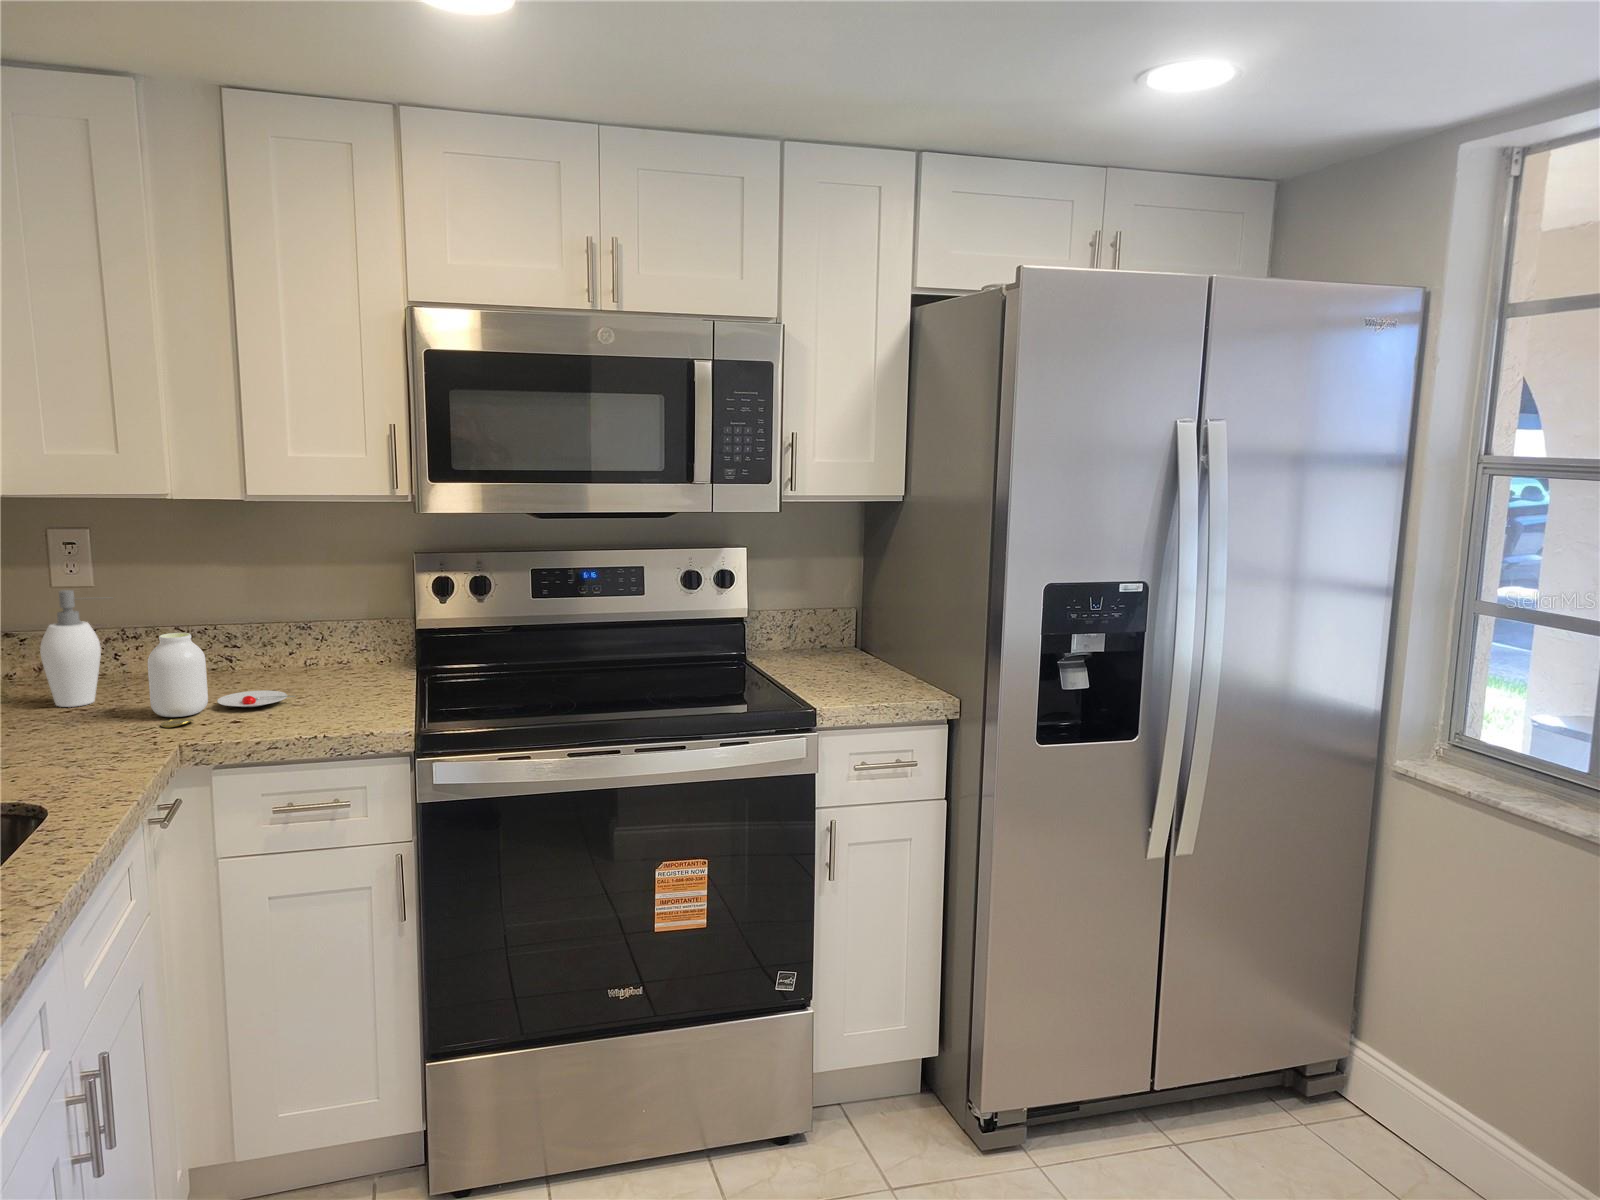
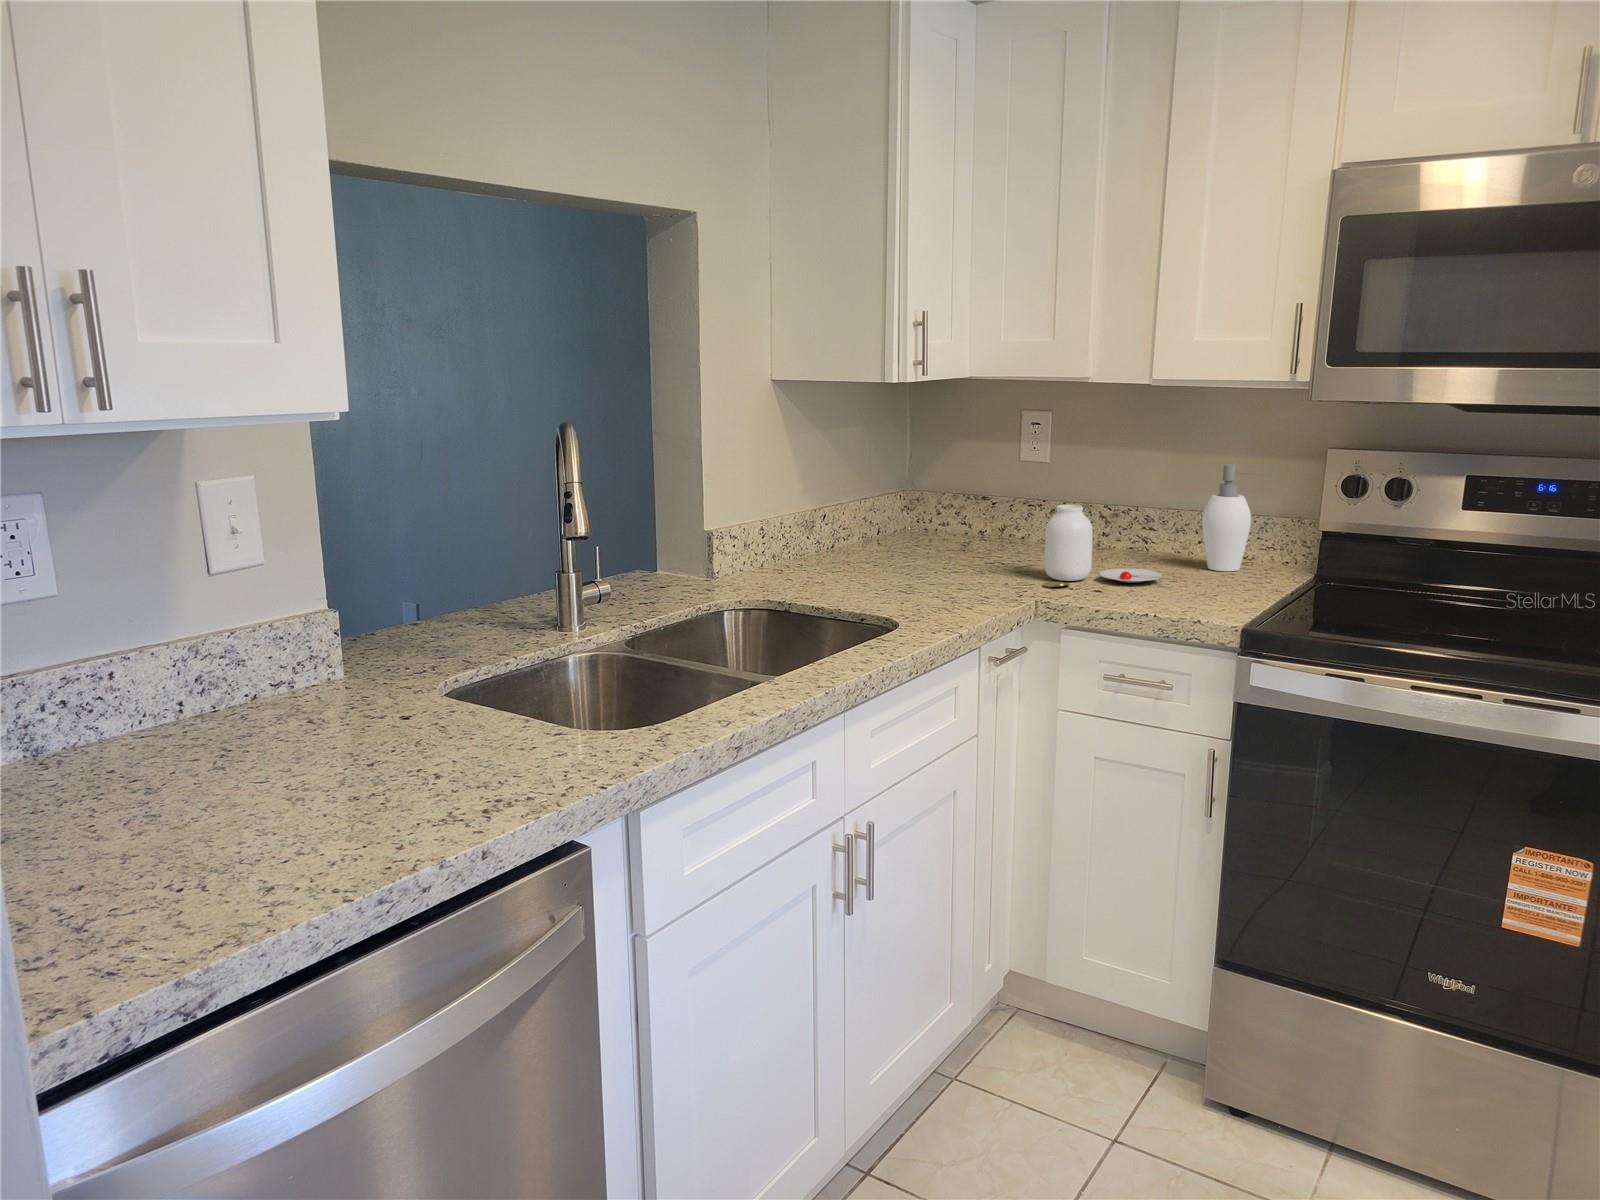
soap dispenser: present [40,590,101,707] -> present [1202,465,1268,571]

